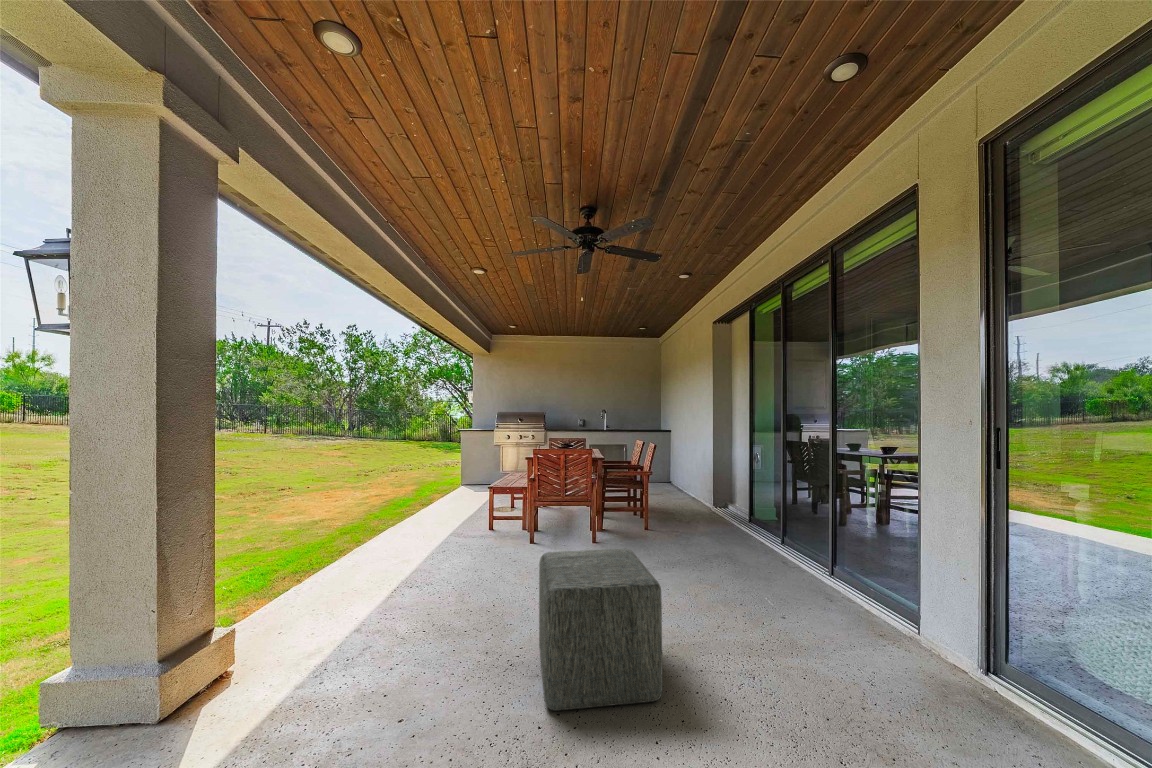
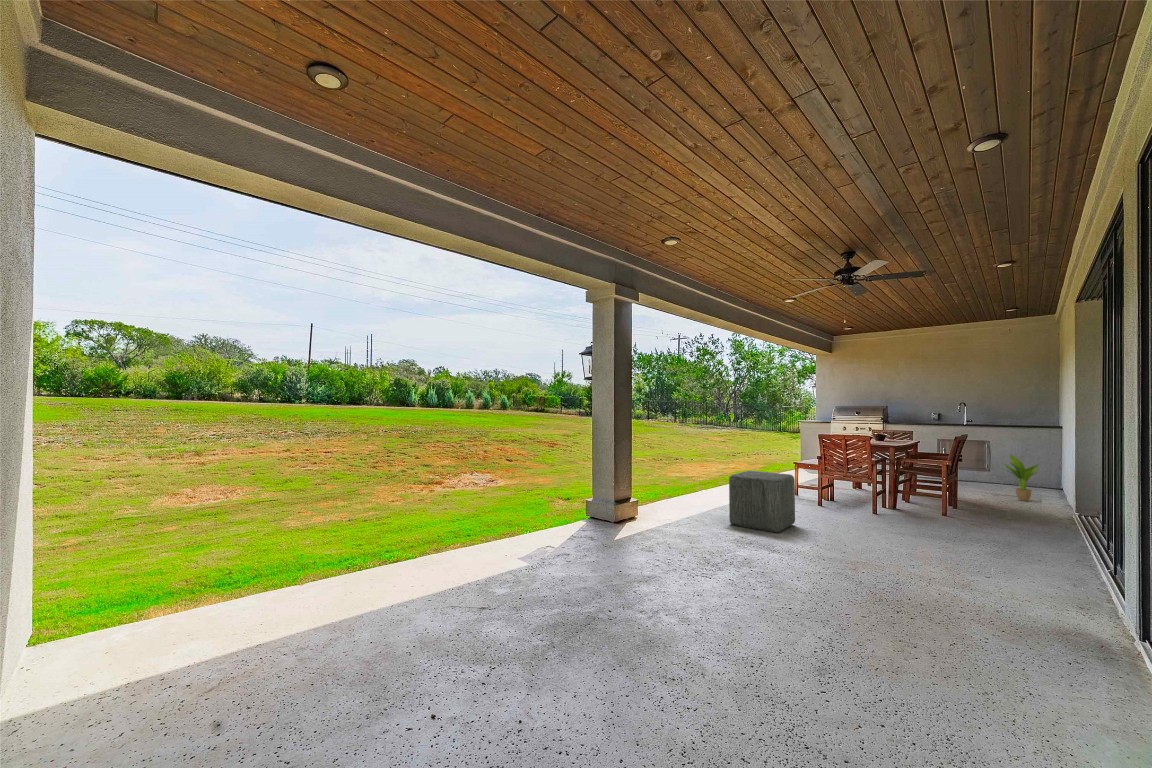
potted plant: none [664,457,696,501] -> present [1001,455,1038,501]

